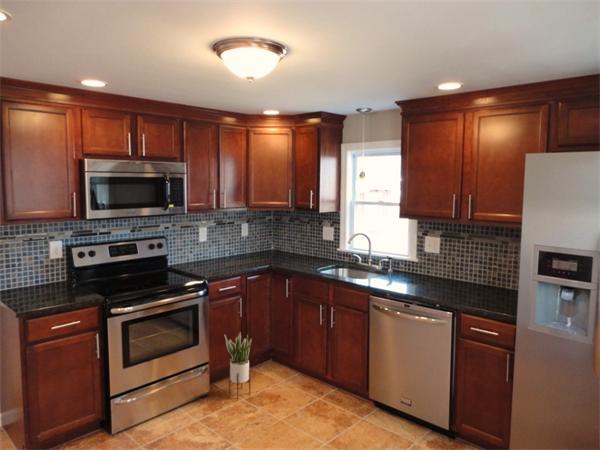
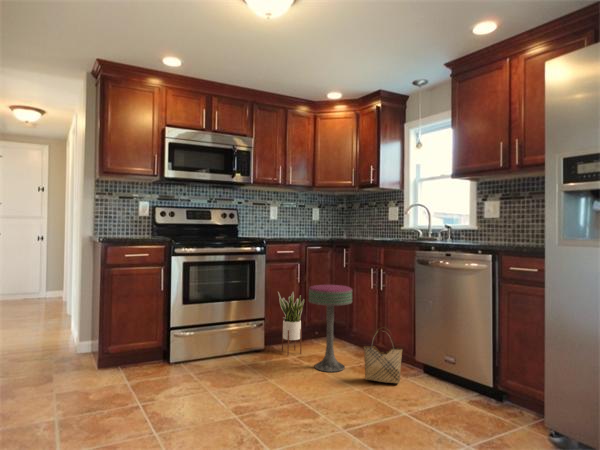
bar stool: none [264,327,309,420] -> present [309,285,352,372]
woven basket: none [325,373,361,428] -> present [364,327,402,383]

